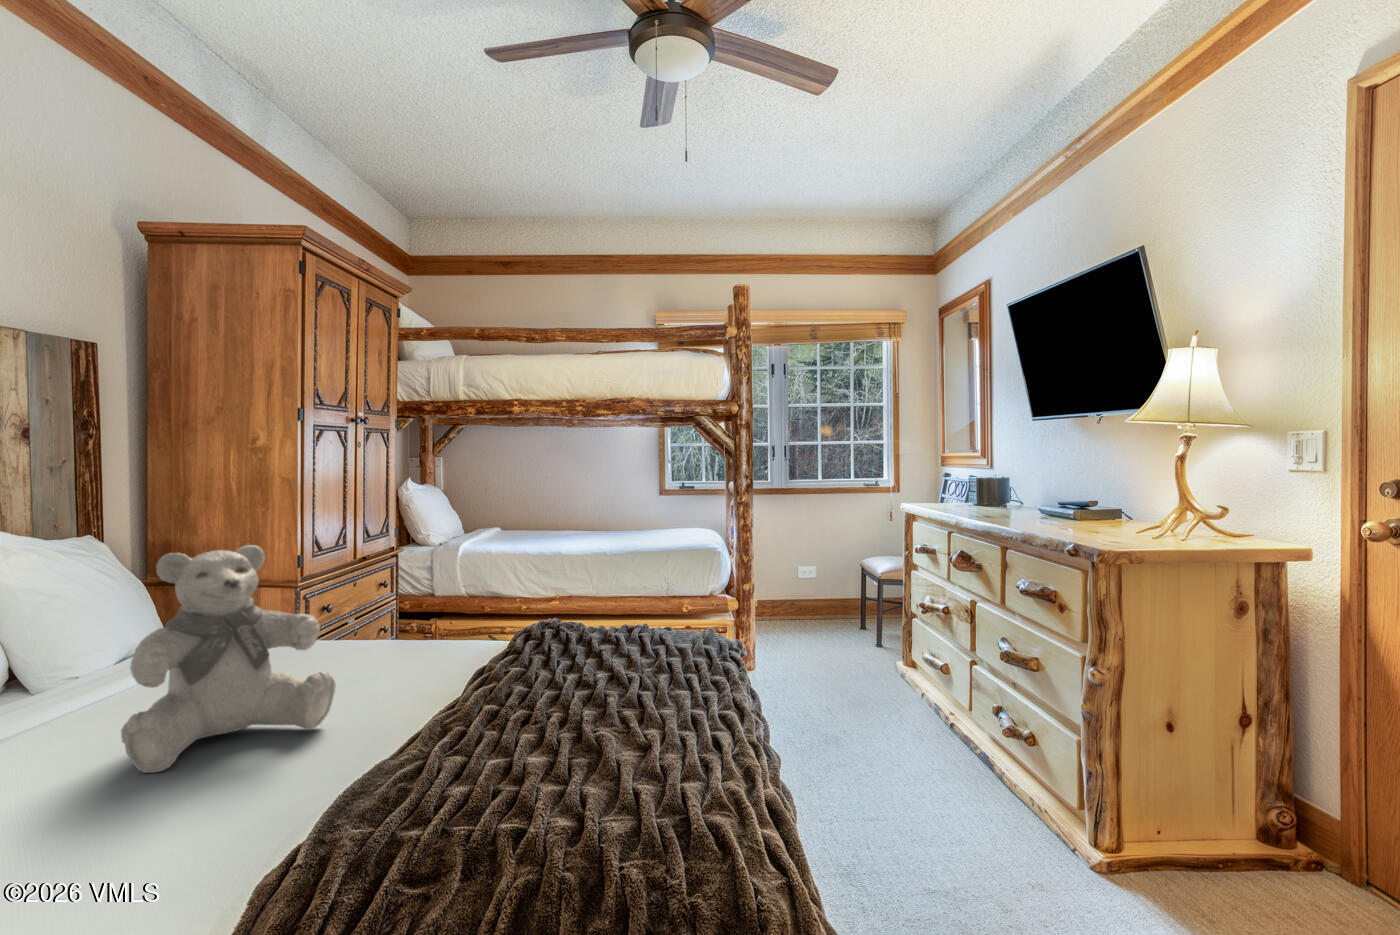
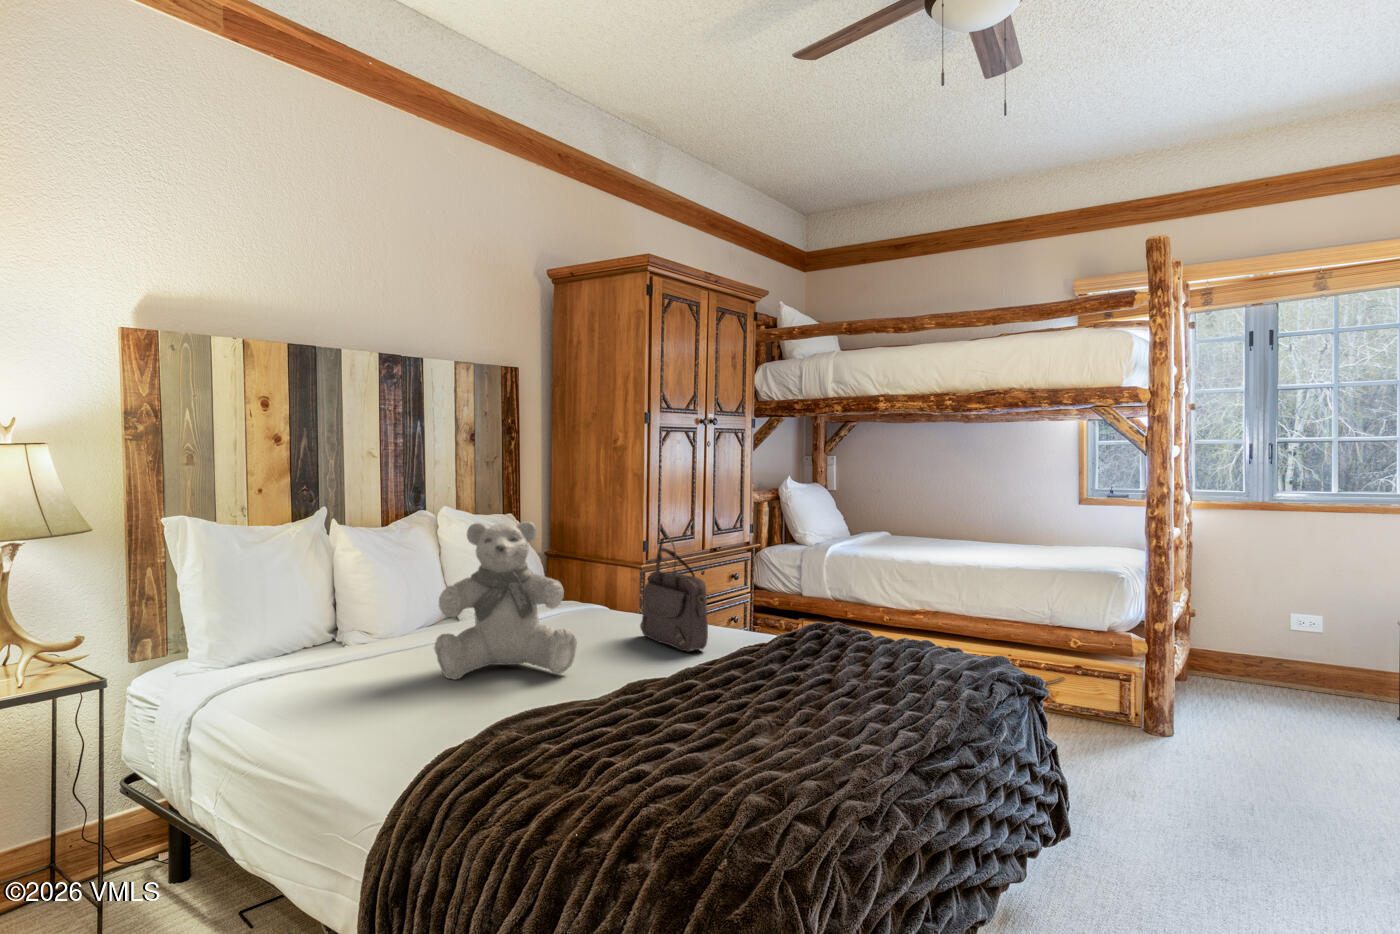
handbag: none [353,548,452,671] -> present [640,536,708,652]

